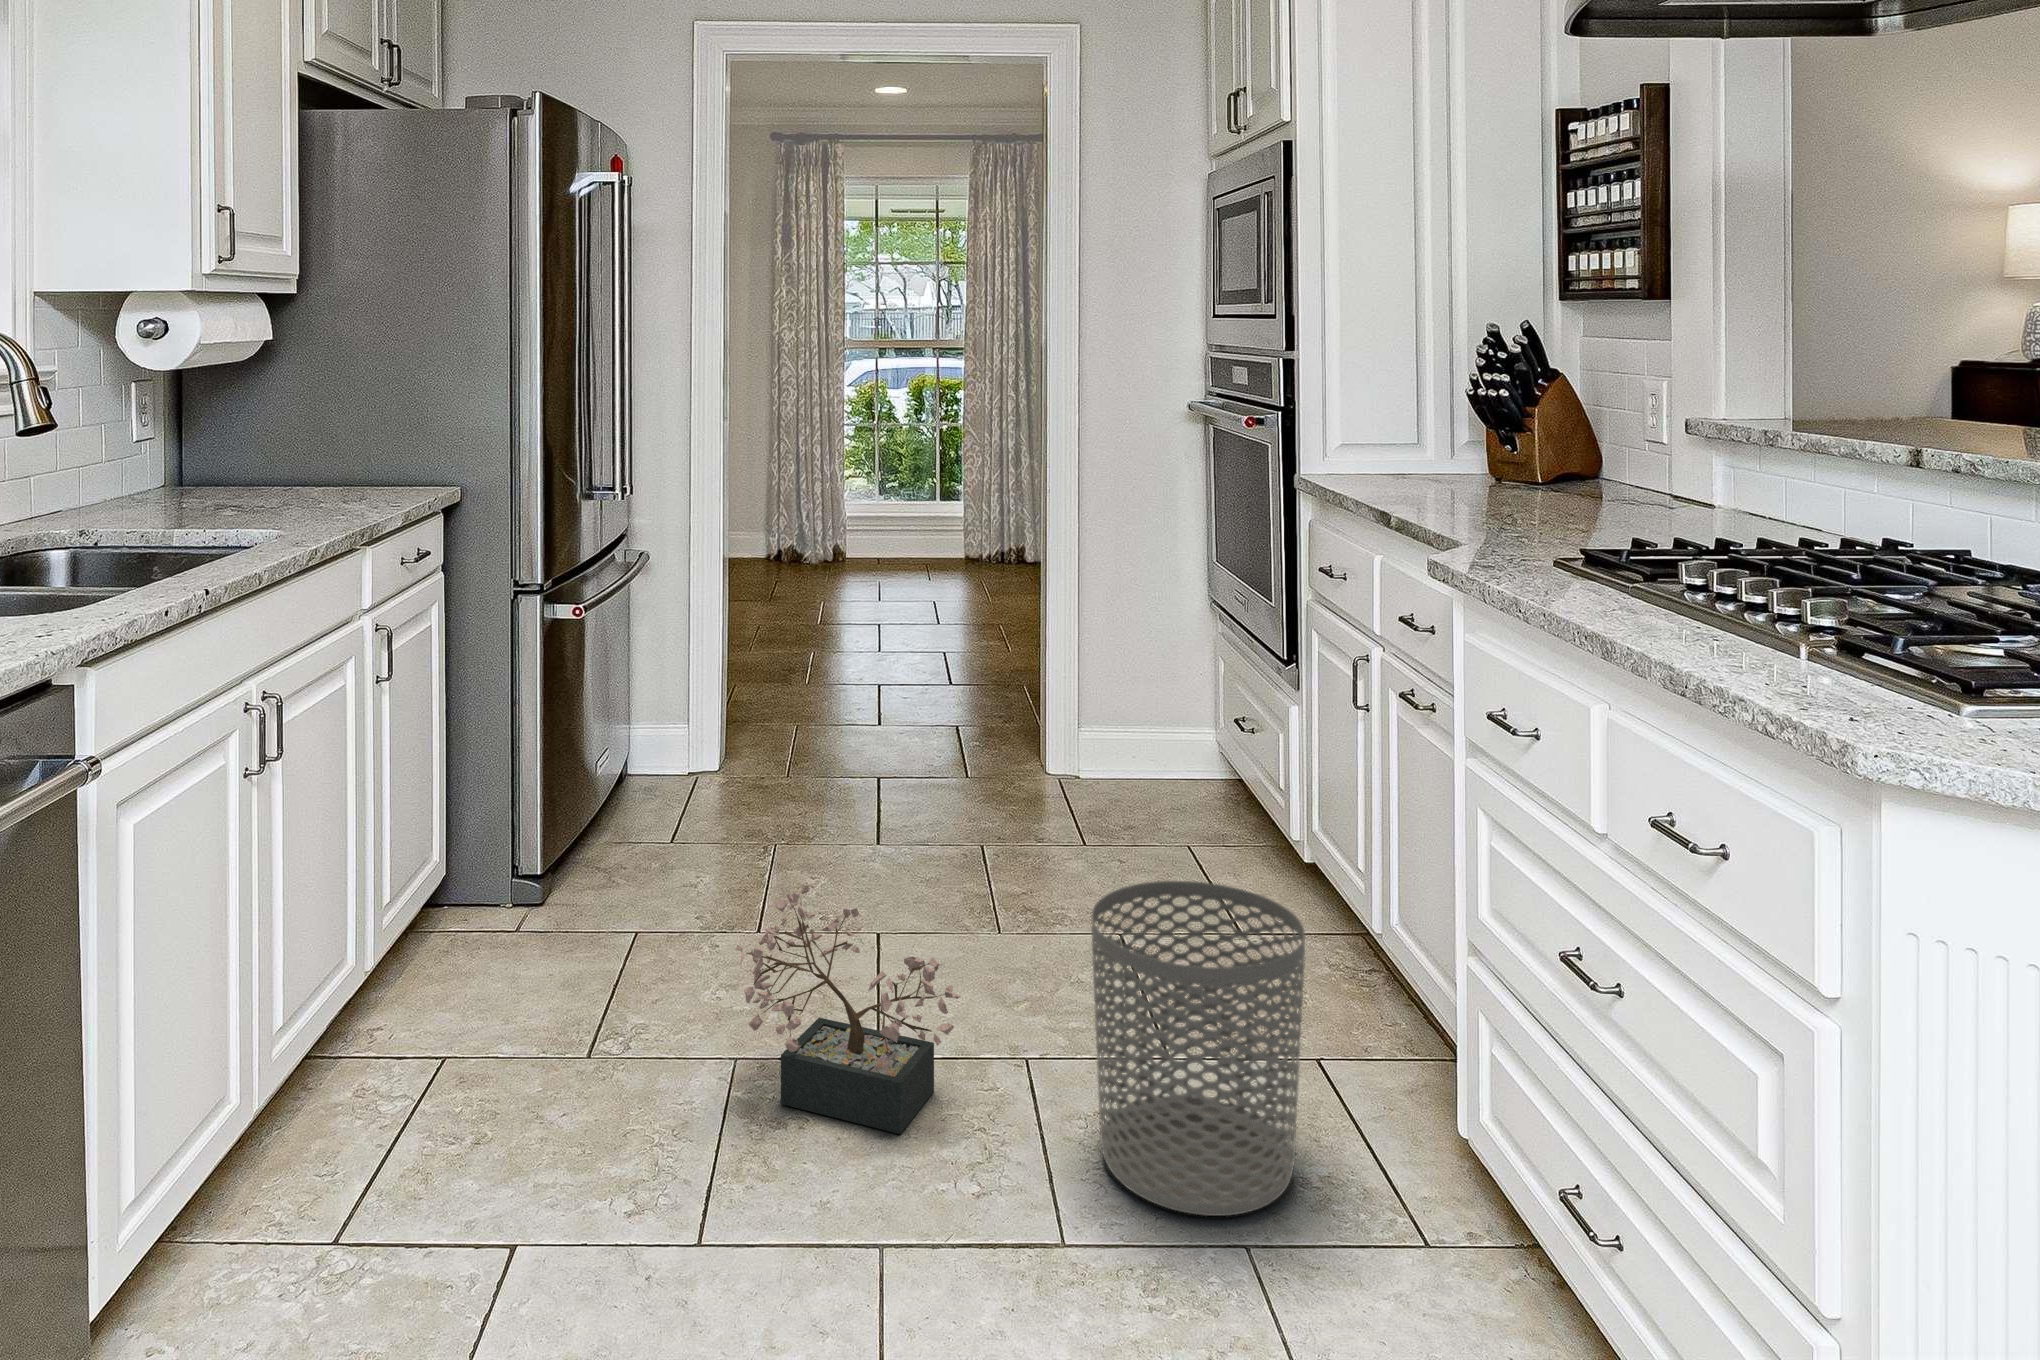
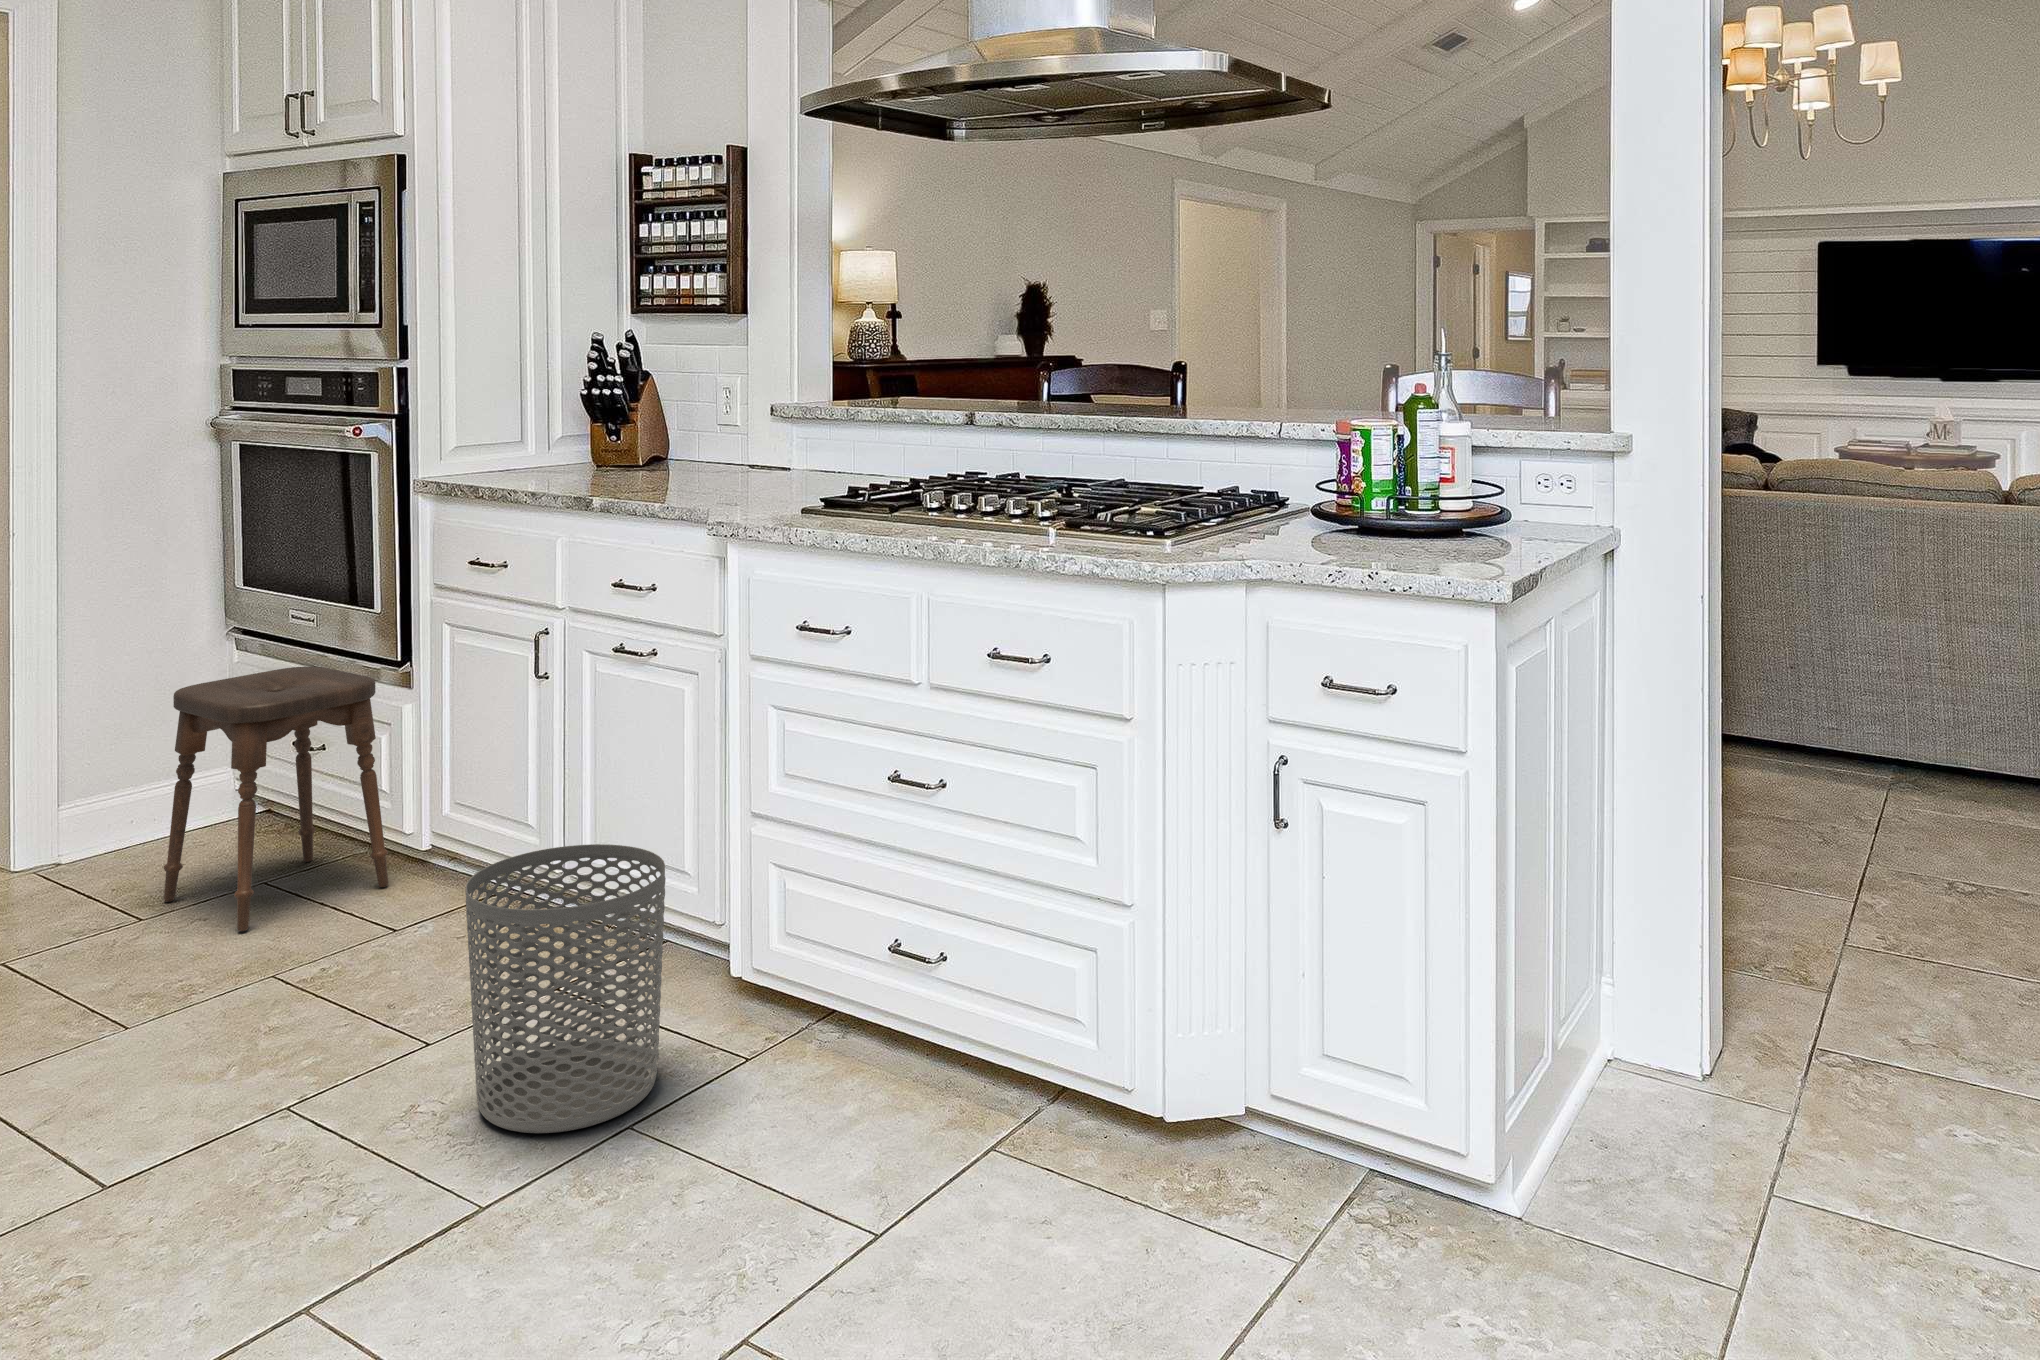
stool: none [1095,634,1259,867] -> present [164,666,388,931]
decorative plant: present [736,886,961,1134] -> none [22,1004,322,1250]

